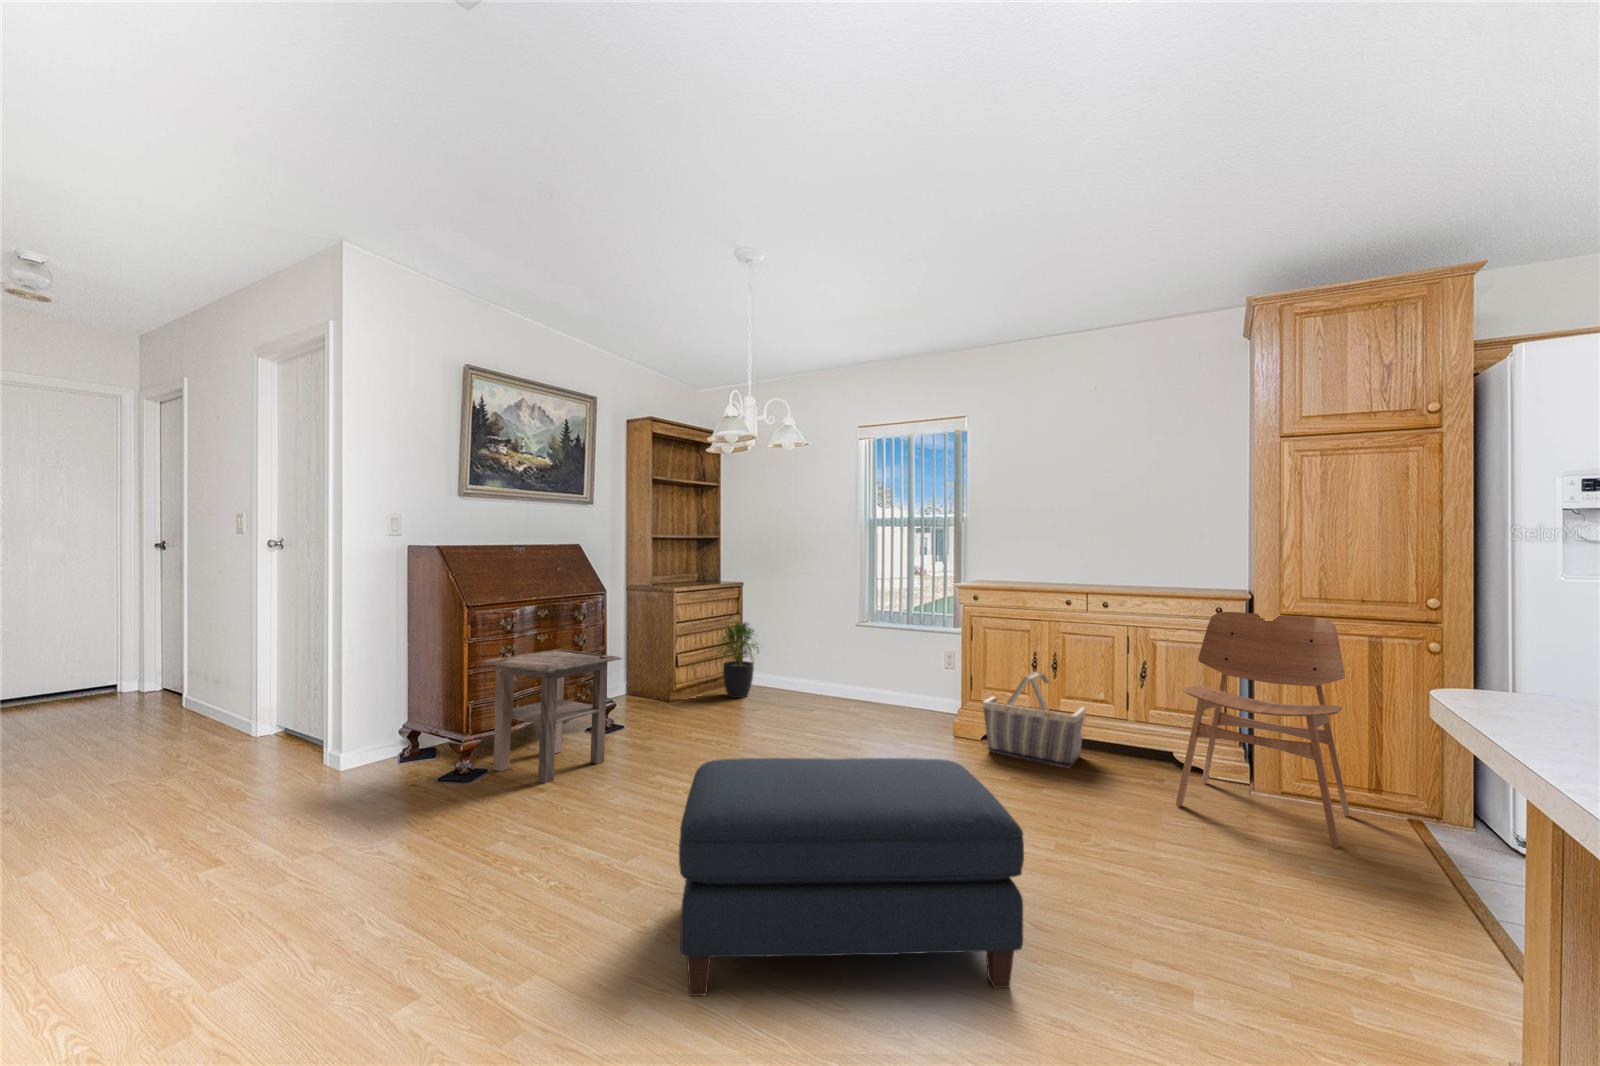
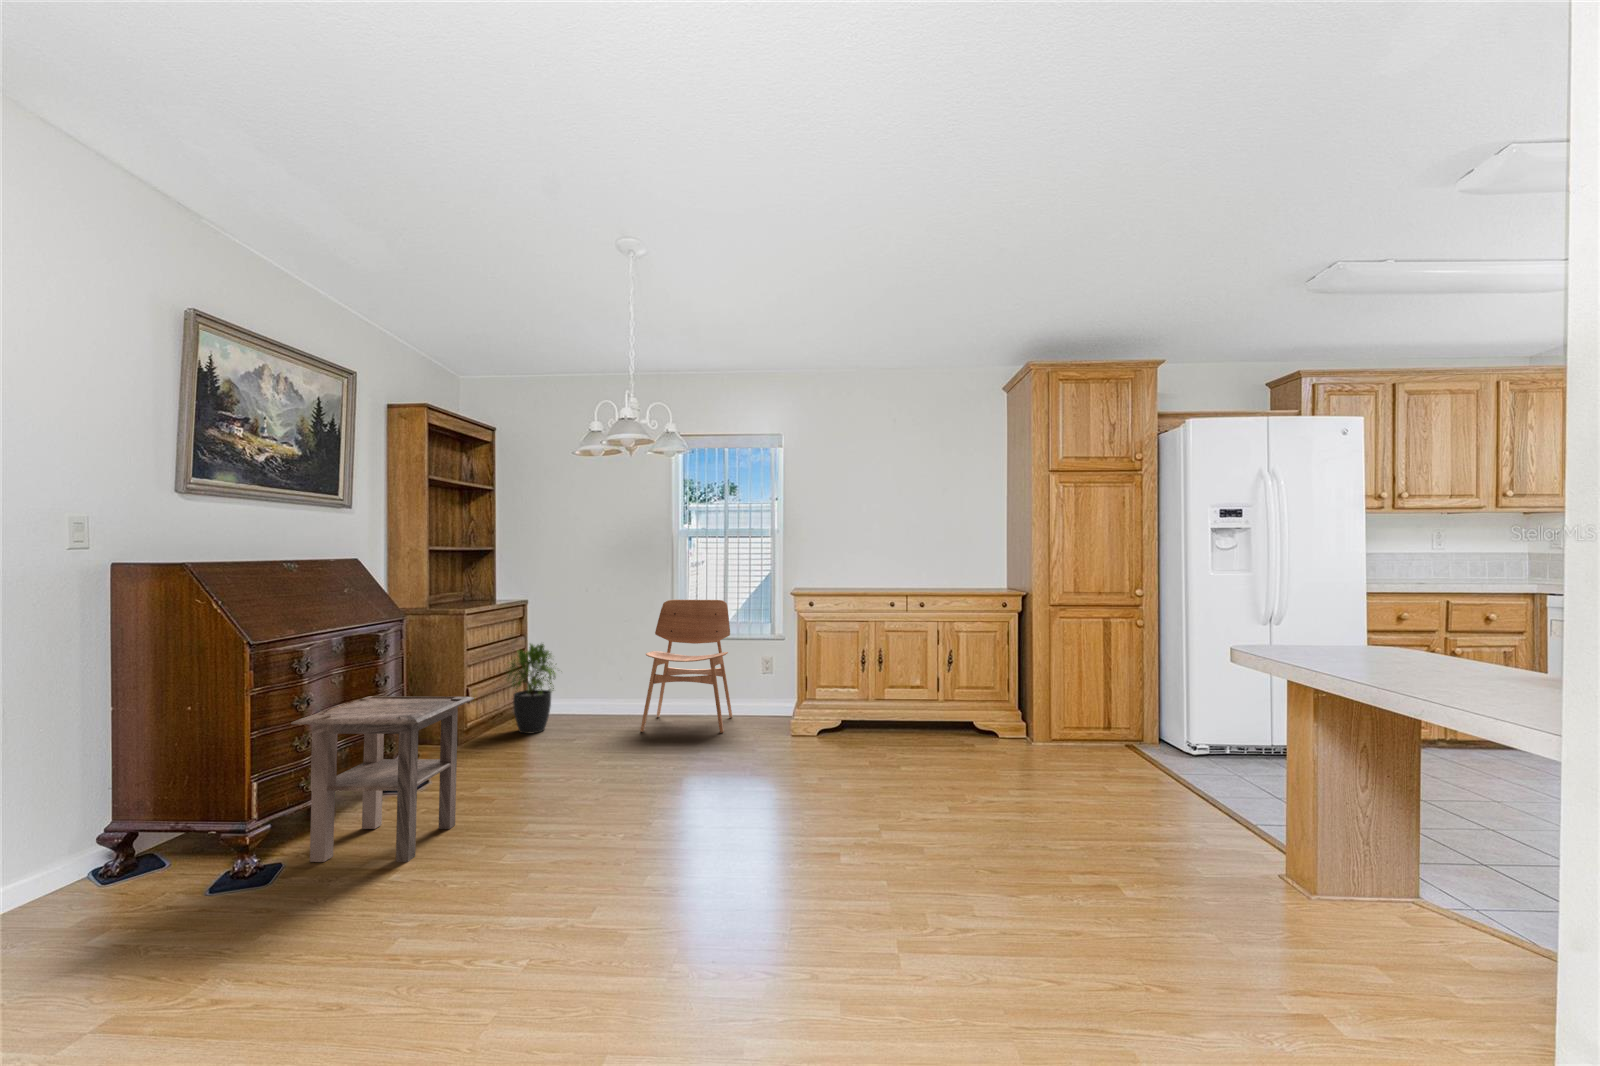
dining chair: present [1176,612,1350,848] -> present [640,599,732,733]
basket: present [983,672,1086,768] -> none [829,668,912,749]
ottoman: present [679,758,1024,996] -> none [711,747,1017,986]

